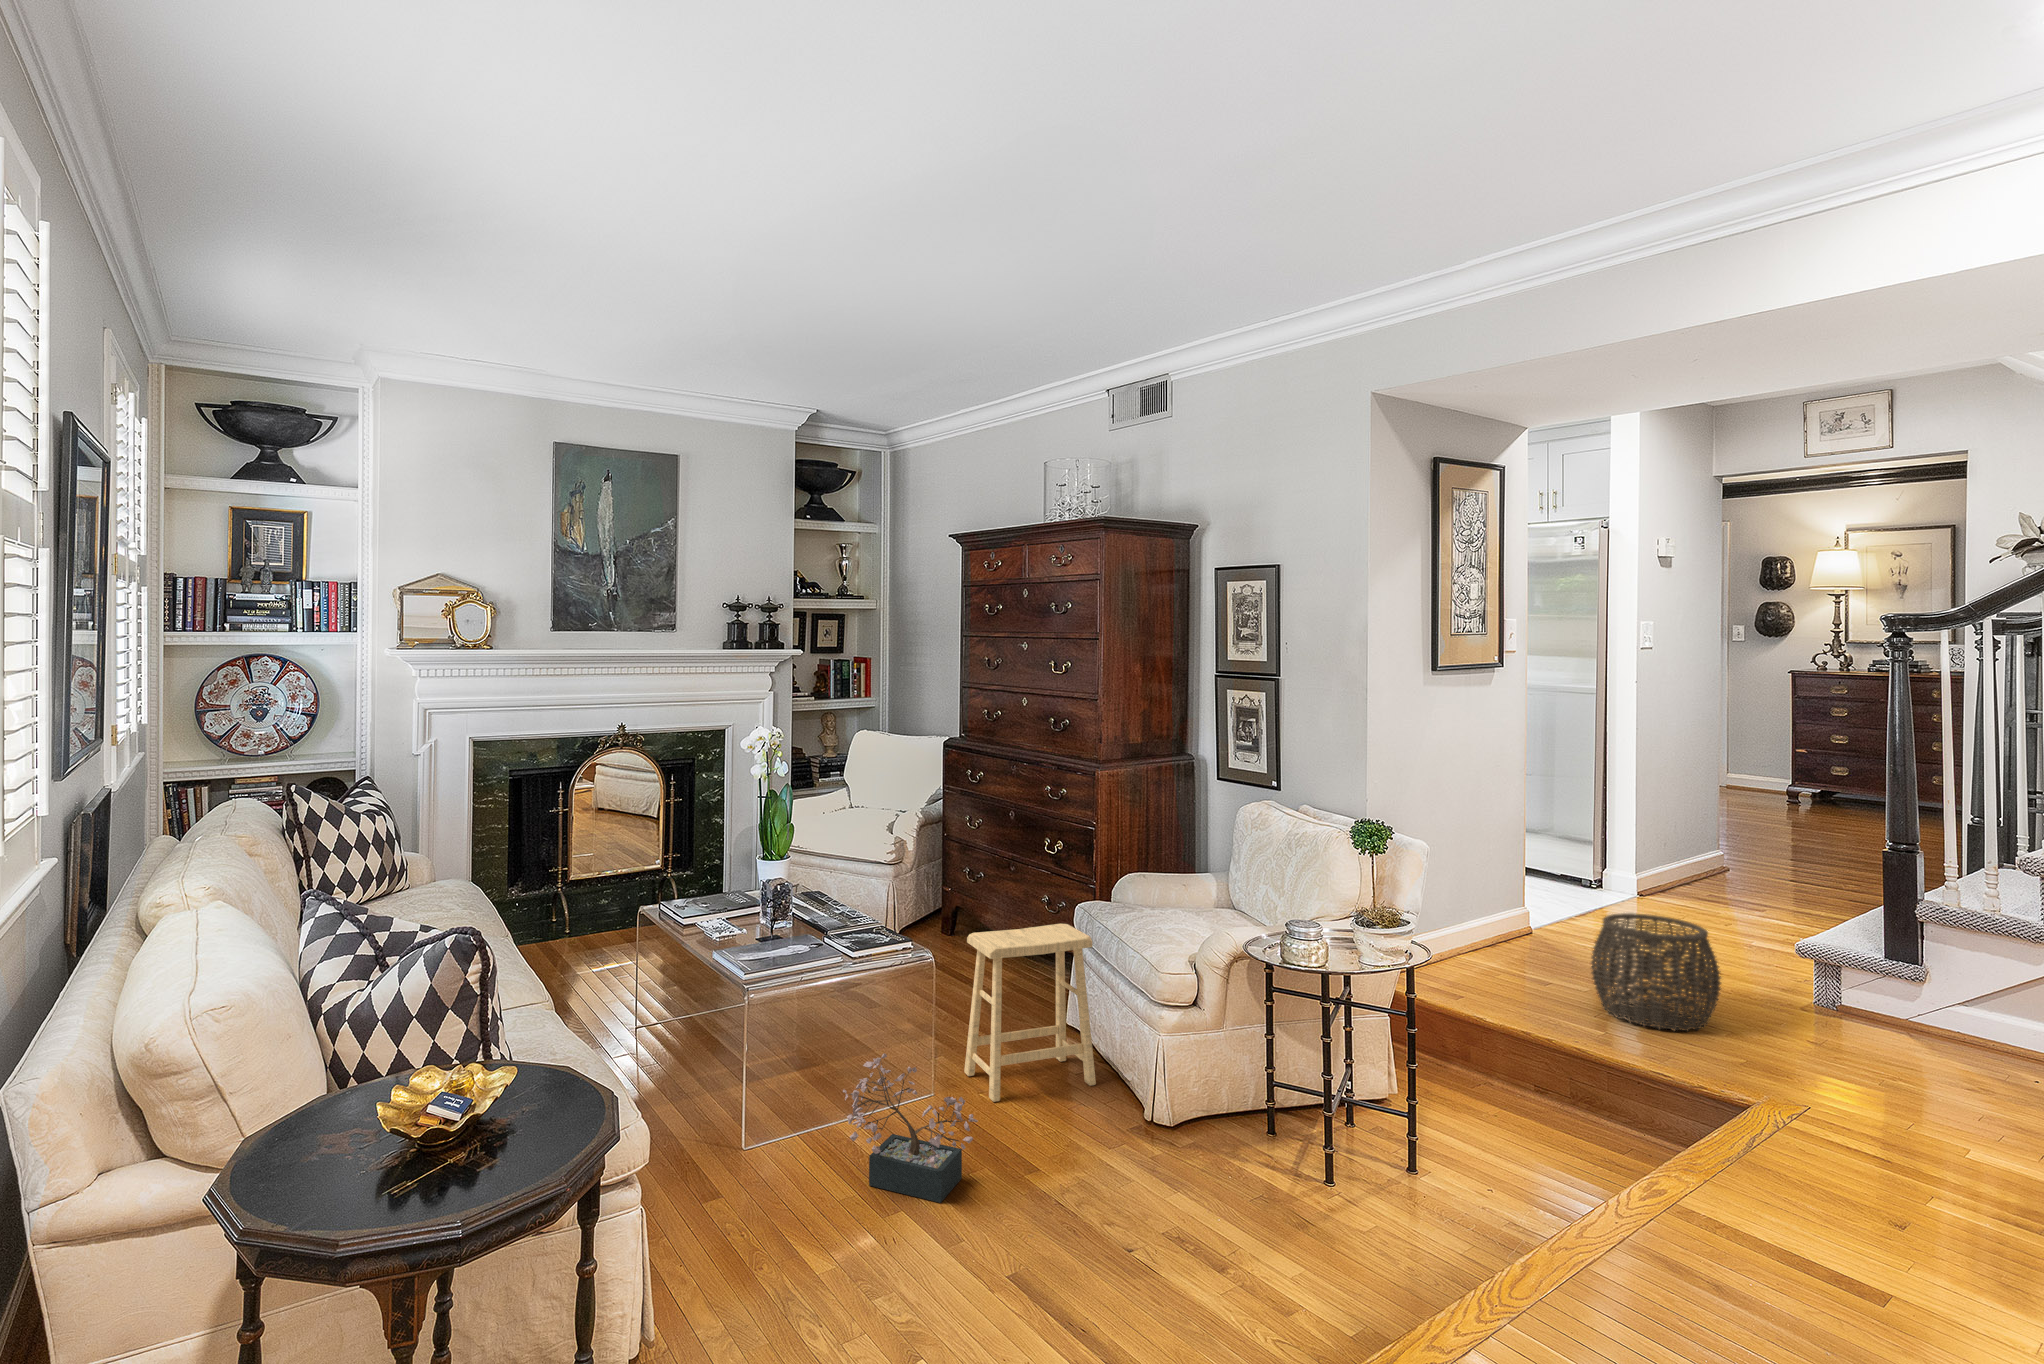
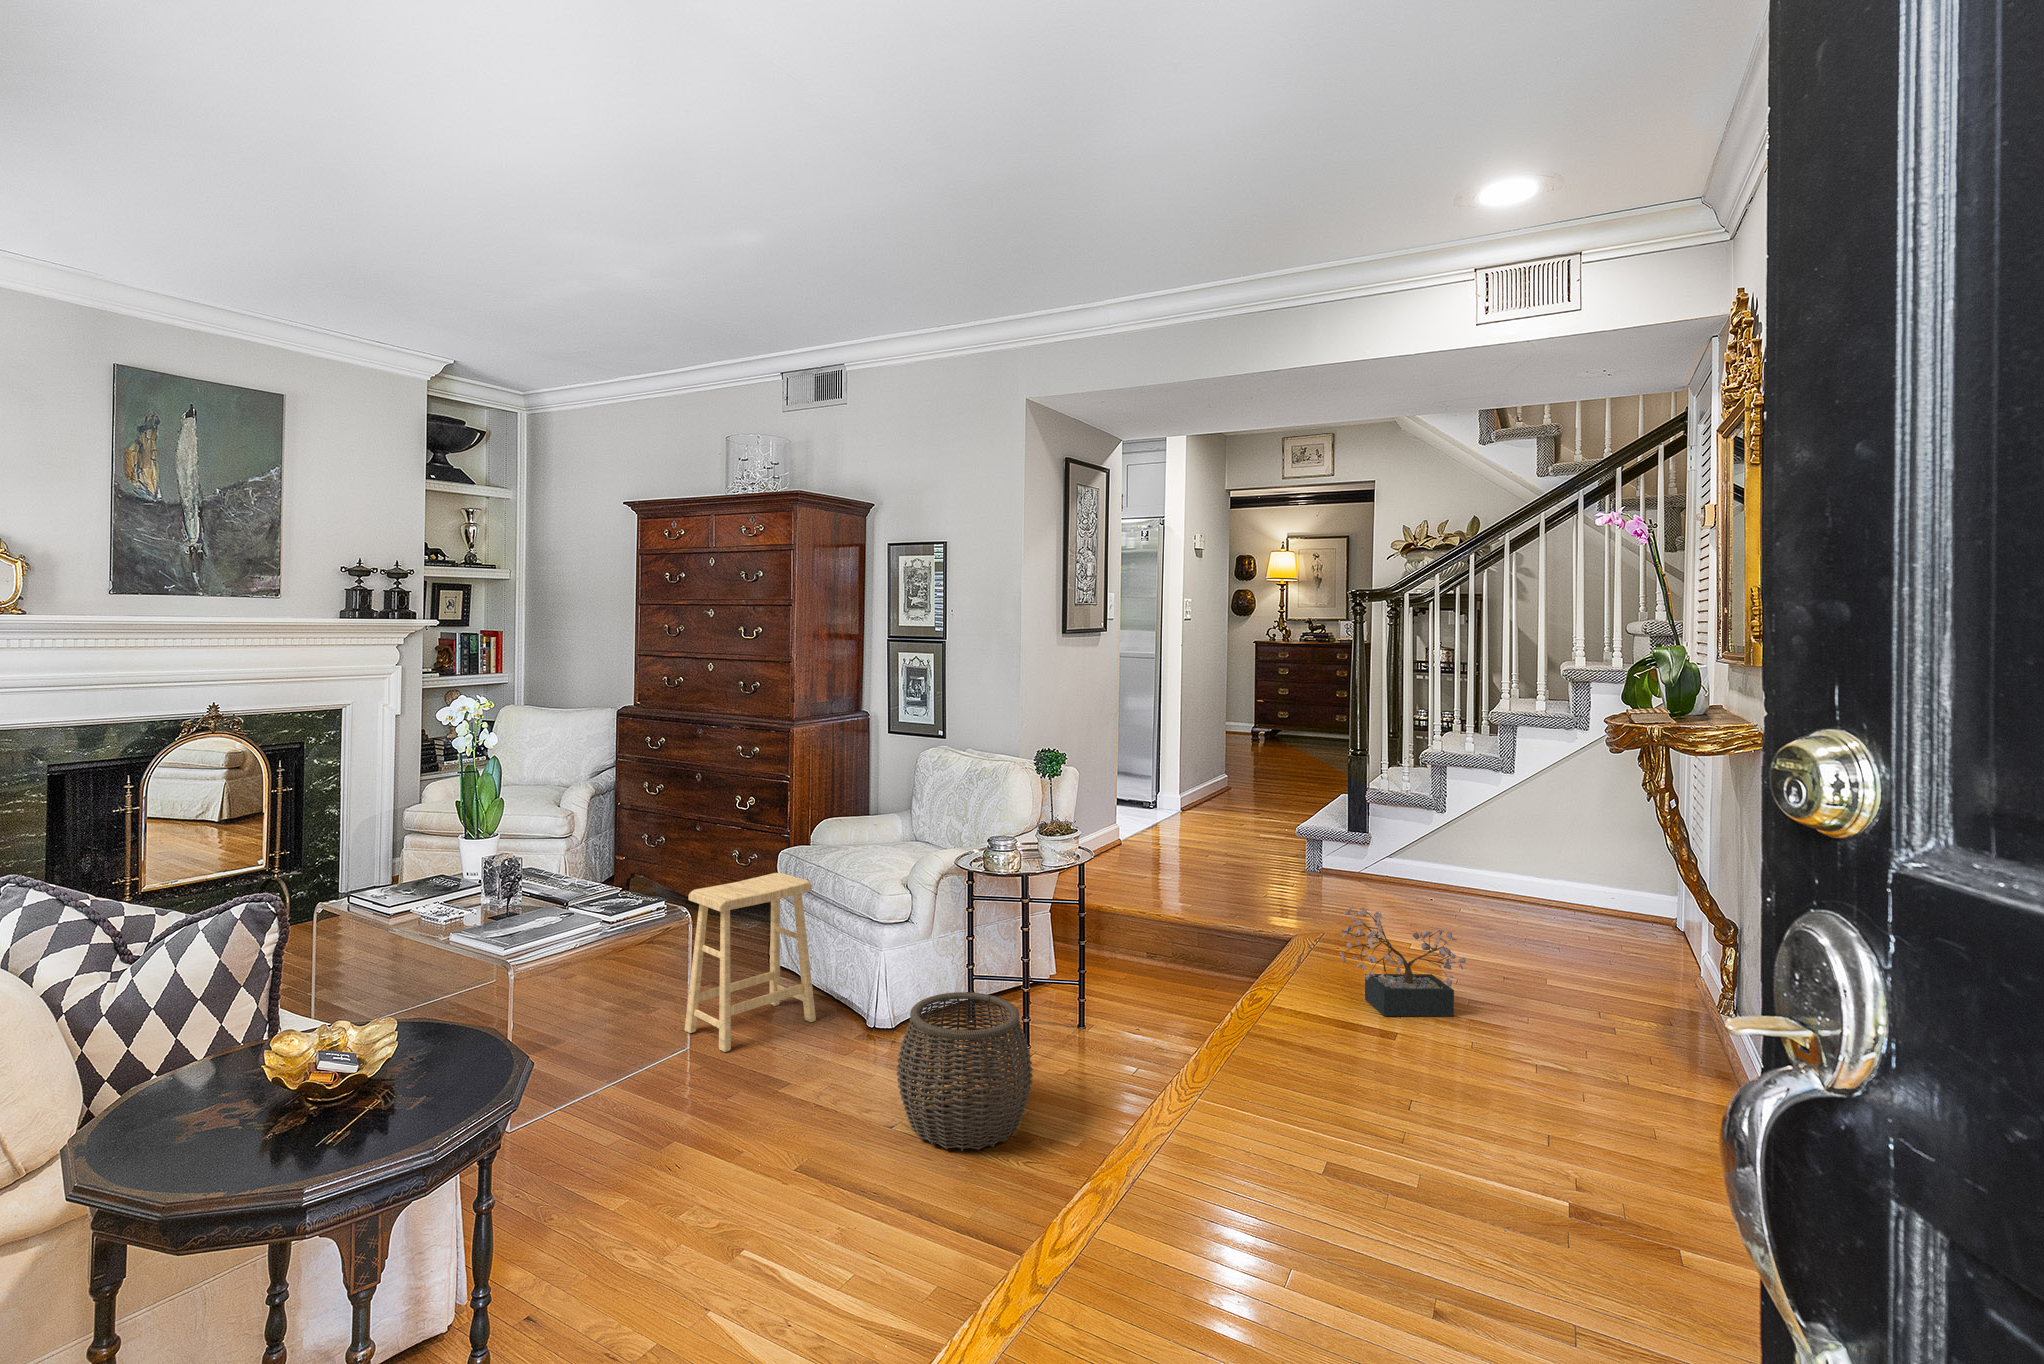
woven basket: present [1591,913,1721,1031] -> present [896,992,1033,1151]
decorative plant: present [843,1053,978,1203] -> present [1340,905,1466,1016]

